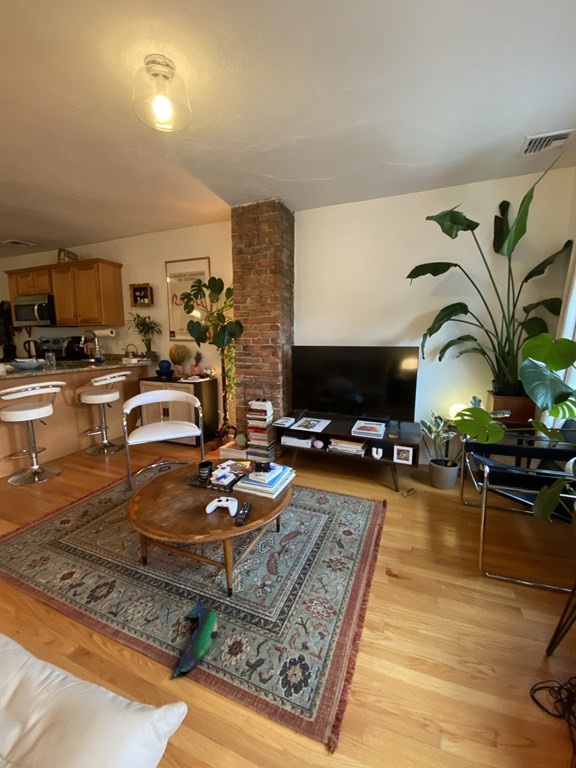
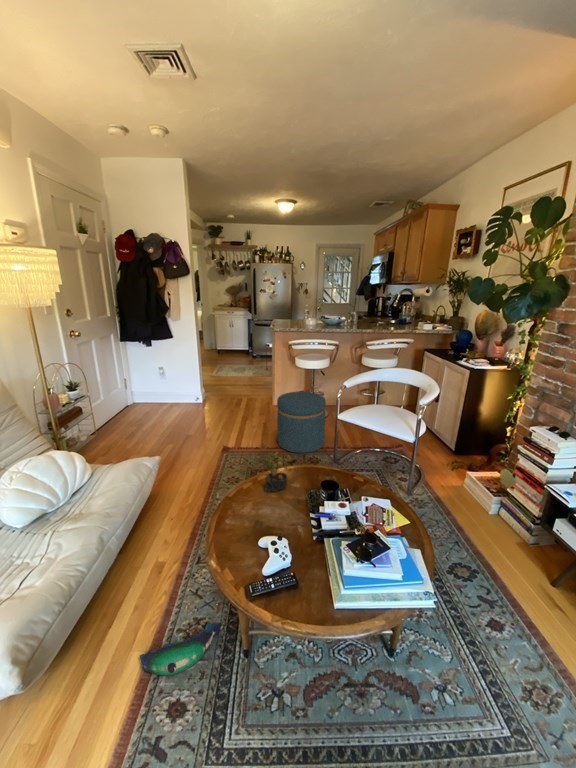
ottoman: none [22,437,92,508] -> present [277,392,326,453]
succulent plant: none [155,458,177,497] -> present [261,452,292,492]

